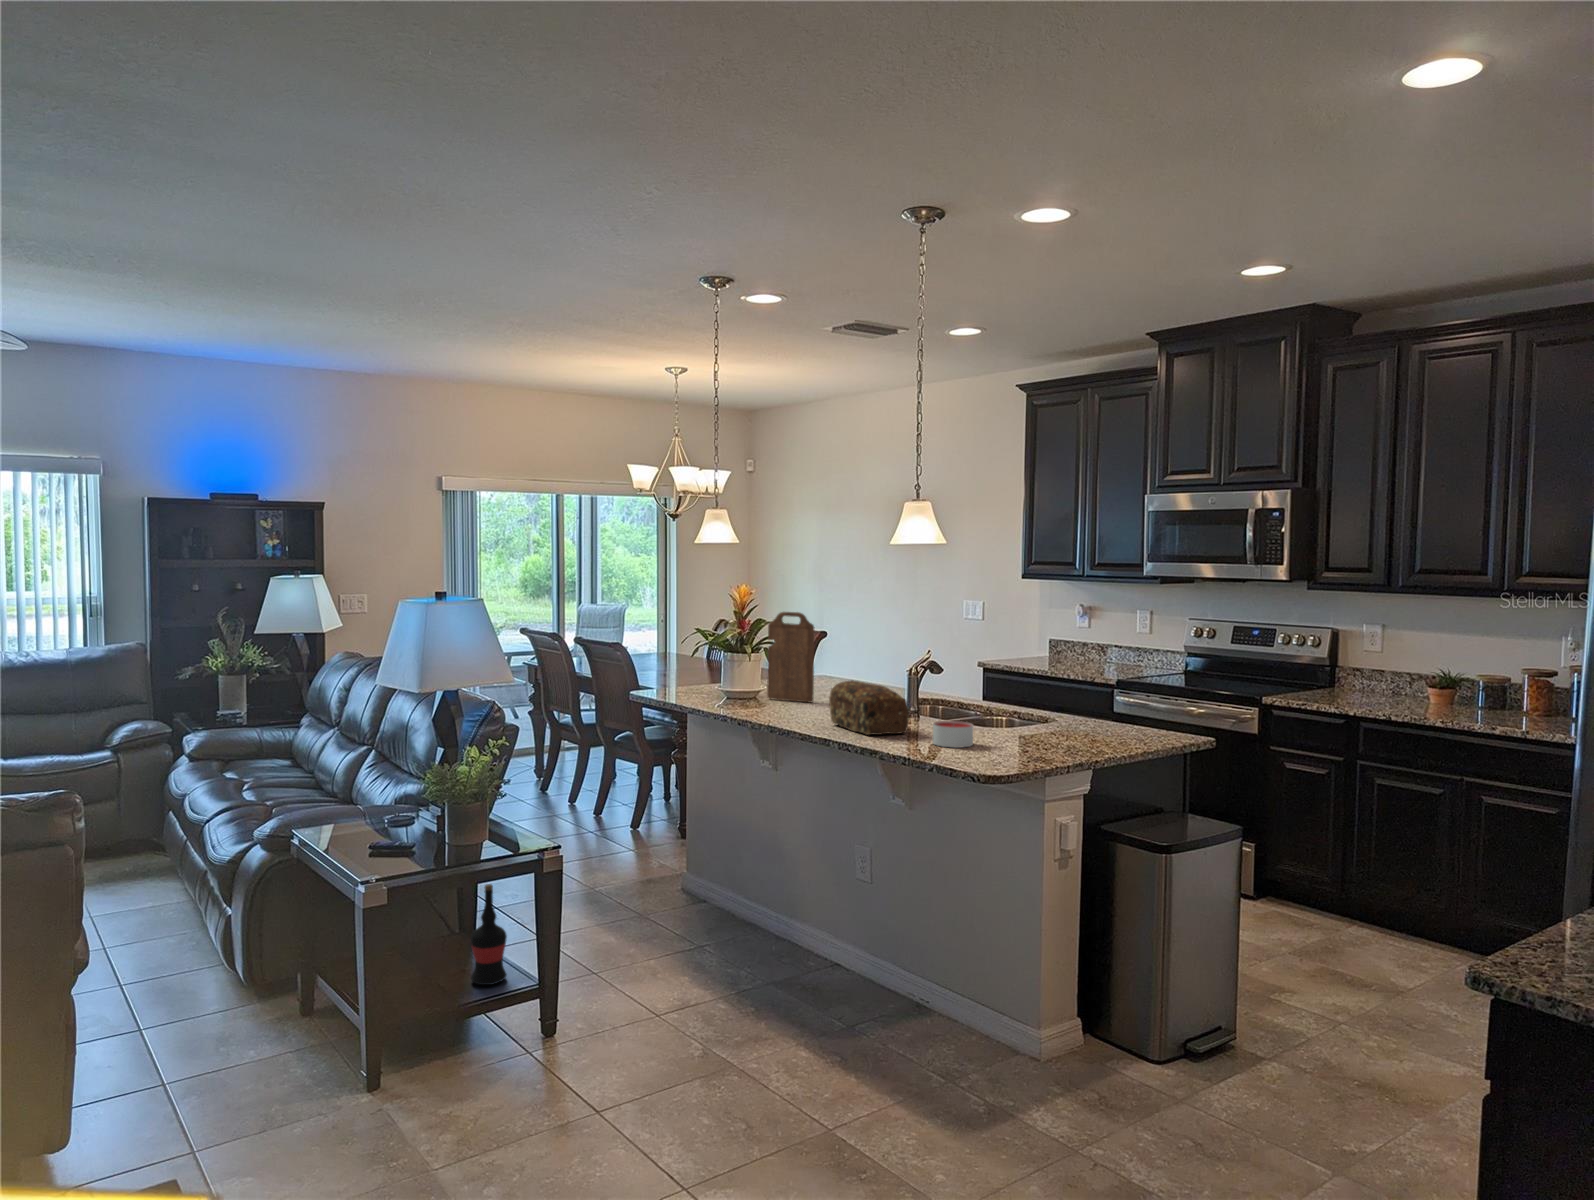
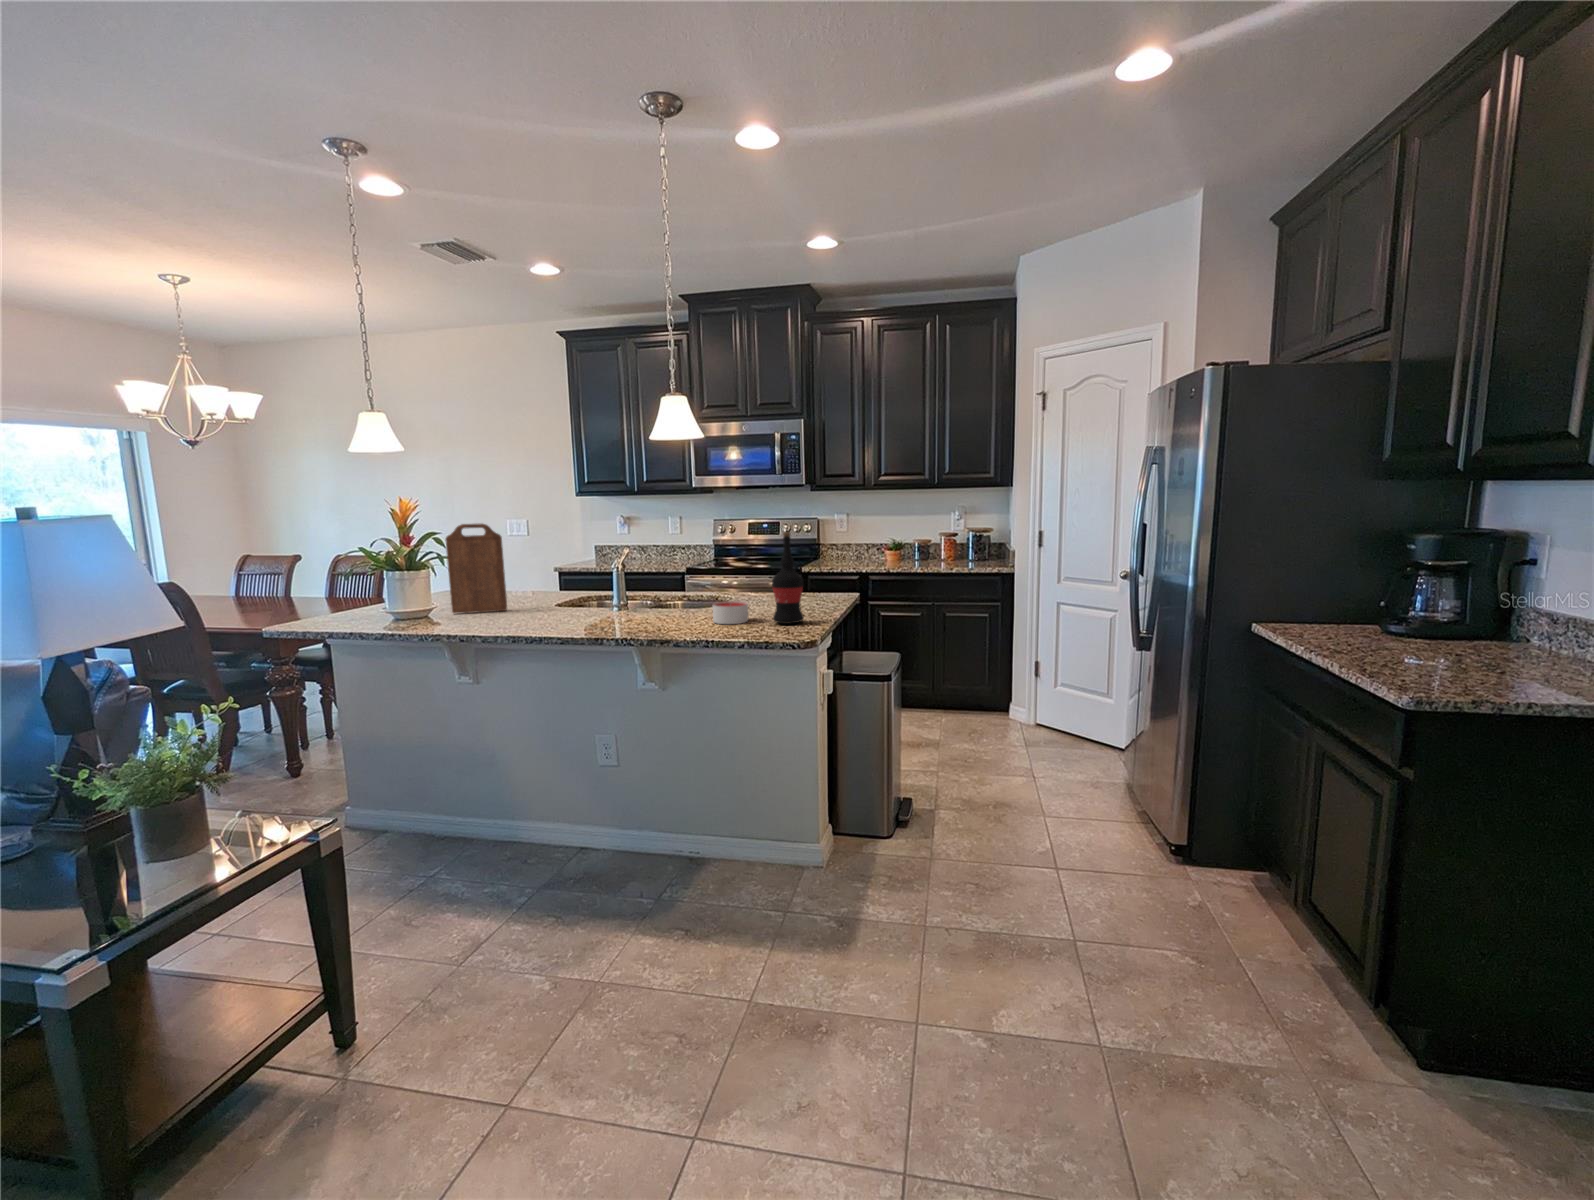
bread loaf: present [829,681,909,735] -> none [581,579,672,626]
wine bottle: present [471,884,507,985] -> present [772,532,804,624]

